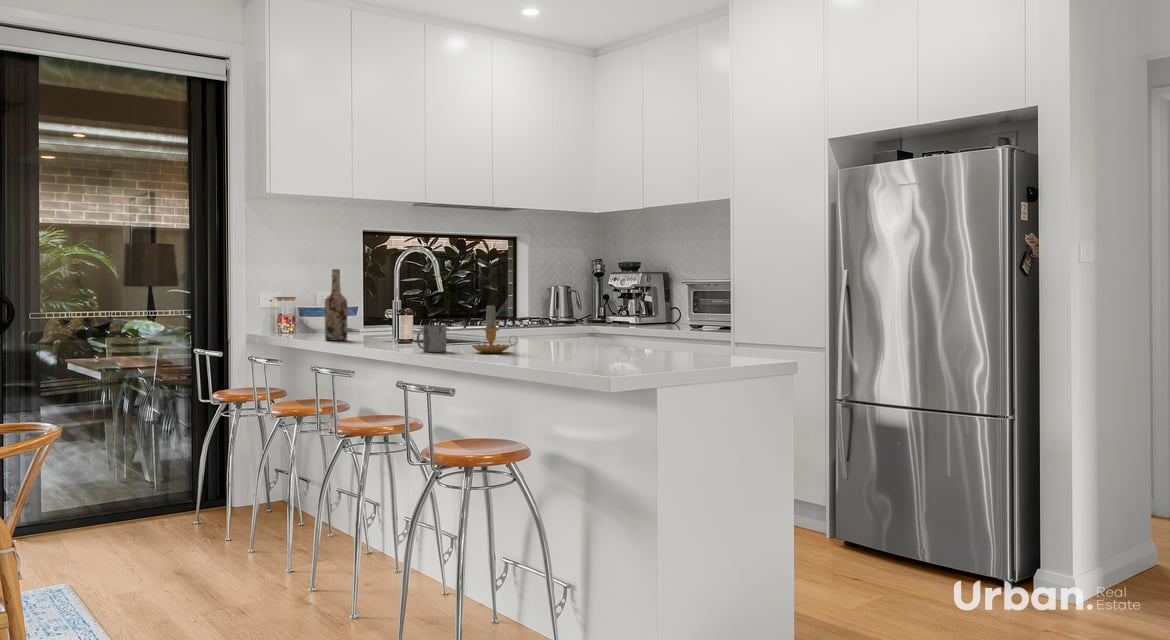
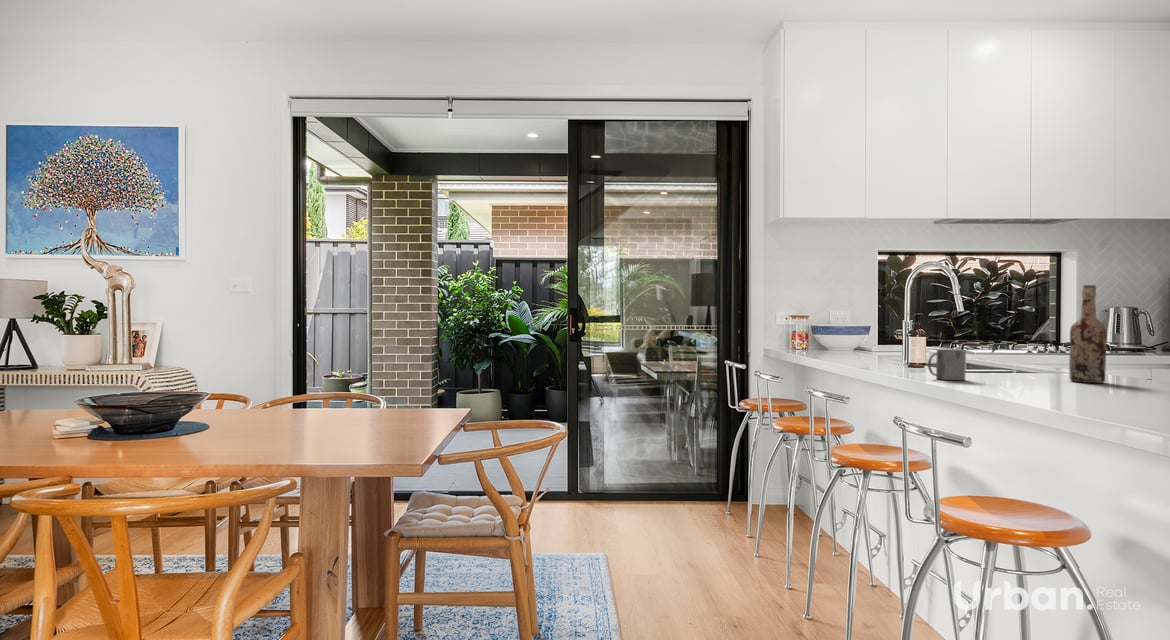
wine bottle: present [325,269,347,340] -> present [1069,285,1107,383]
candle: present [472,305,518,353] -> none [999,325,1066,386]

